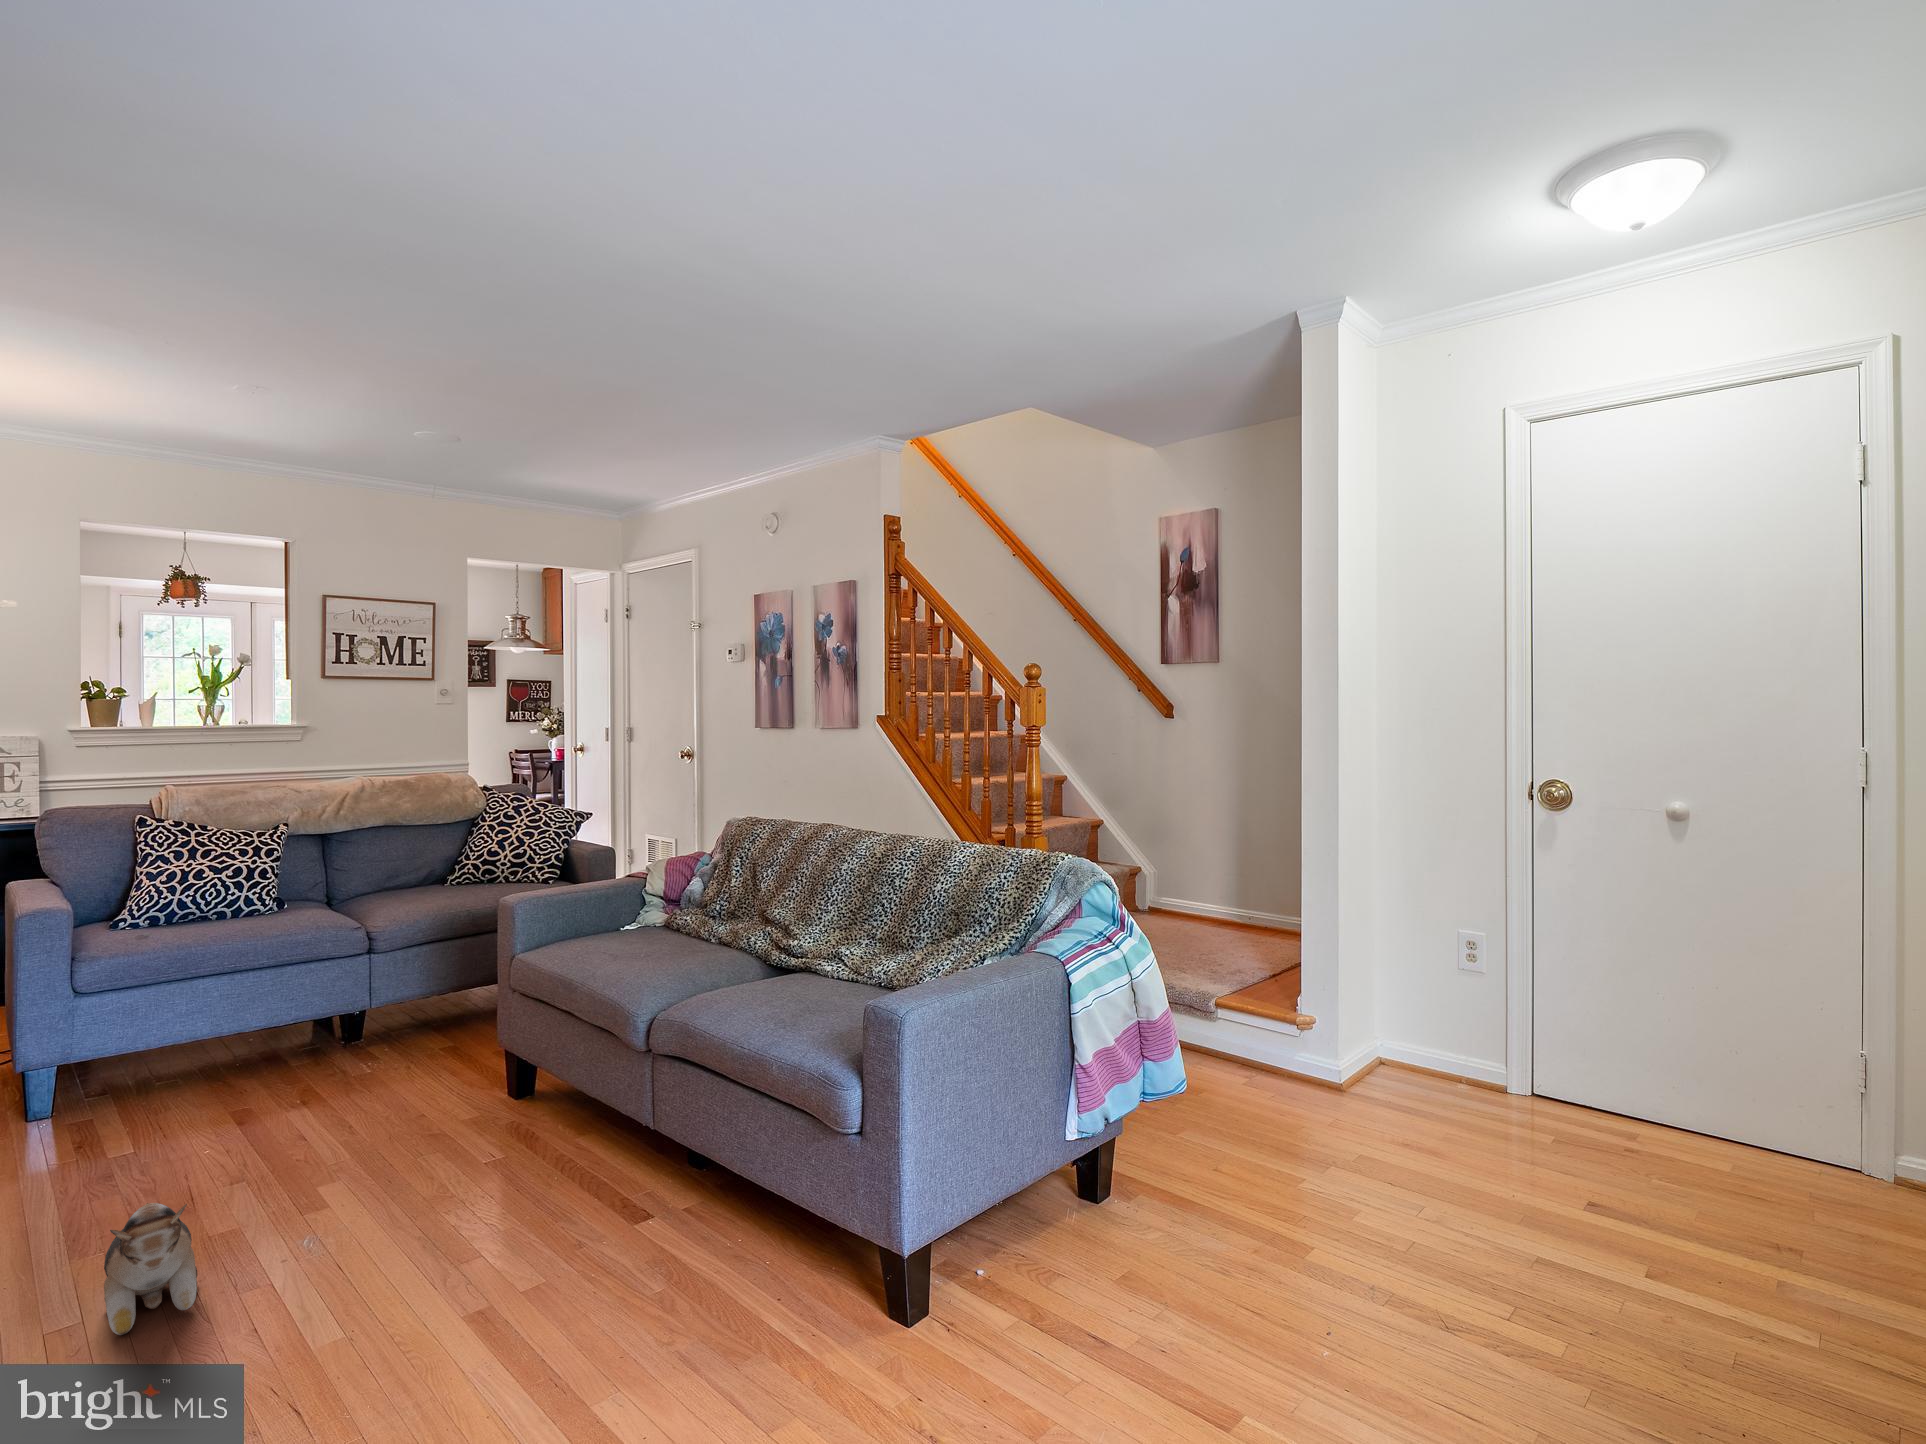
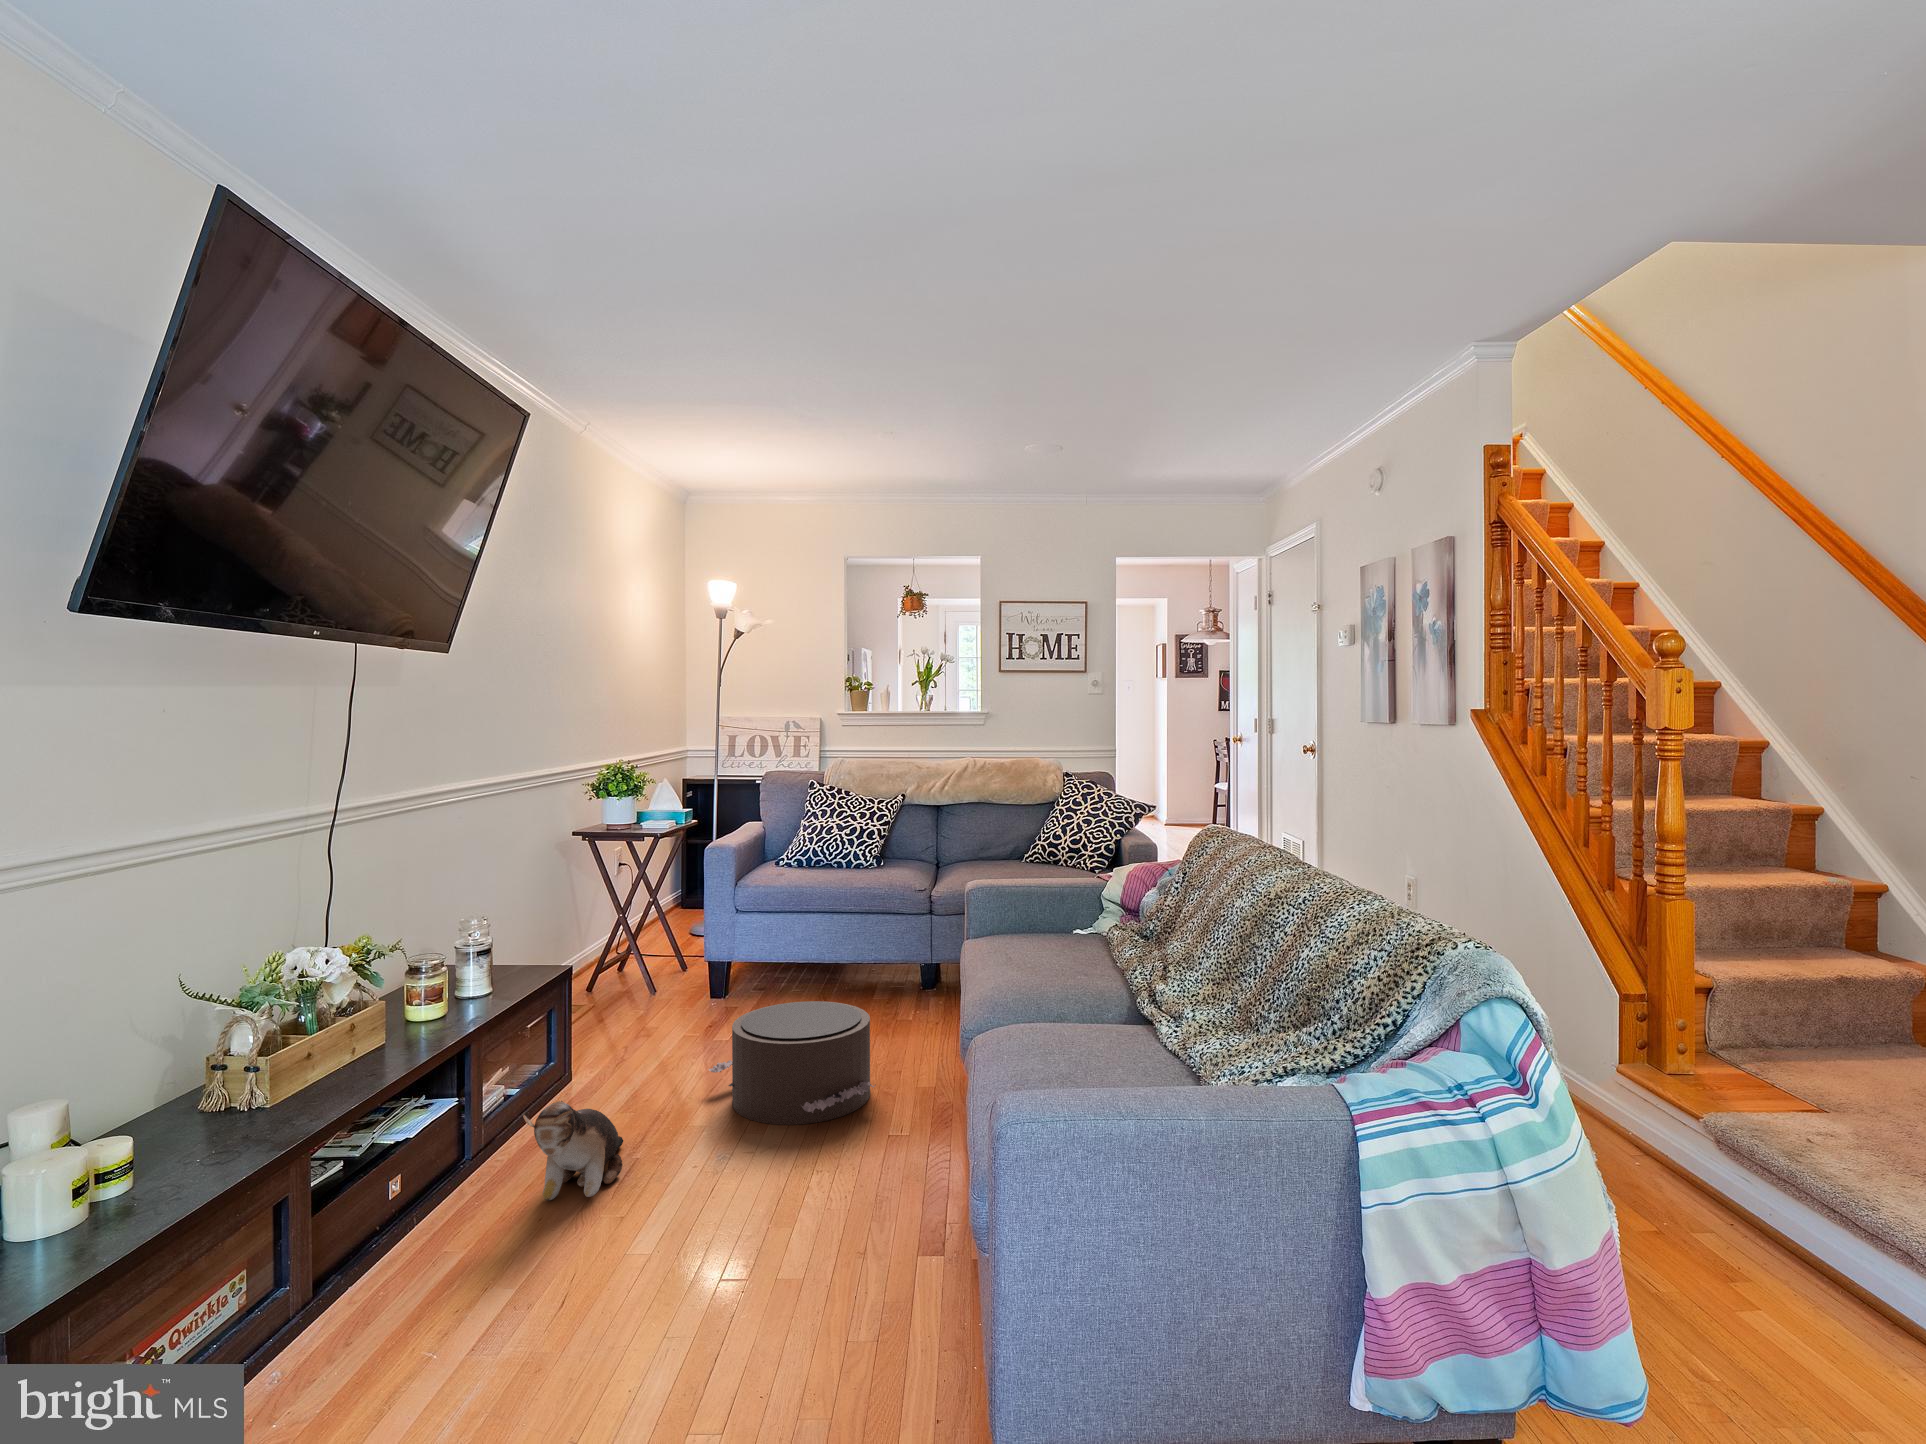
pouf: none [196,1045,442,1191] -> present [709,1001,876,1125]

